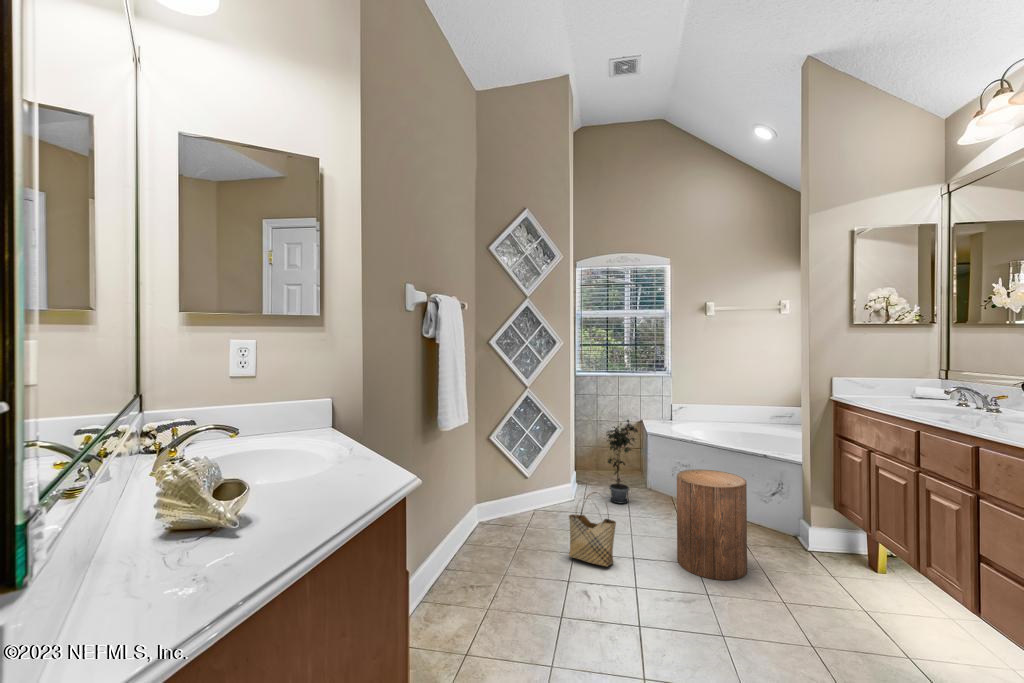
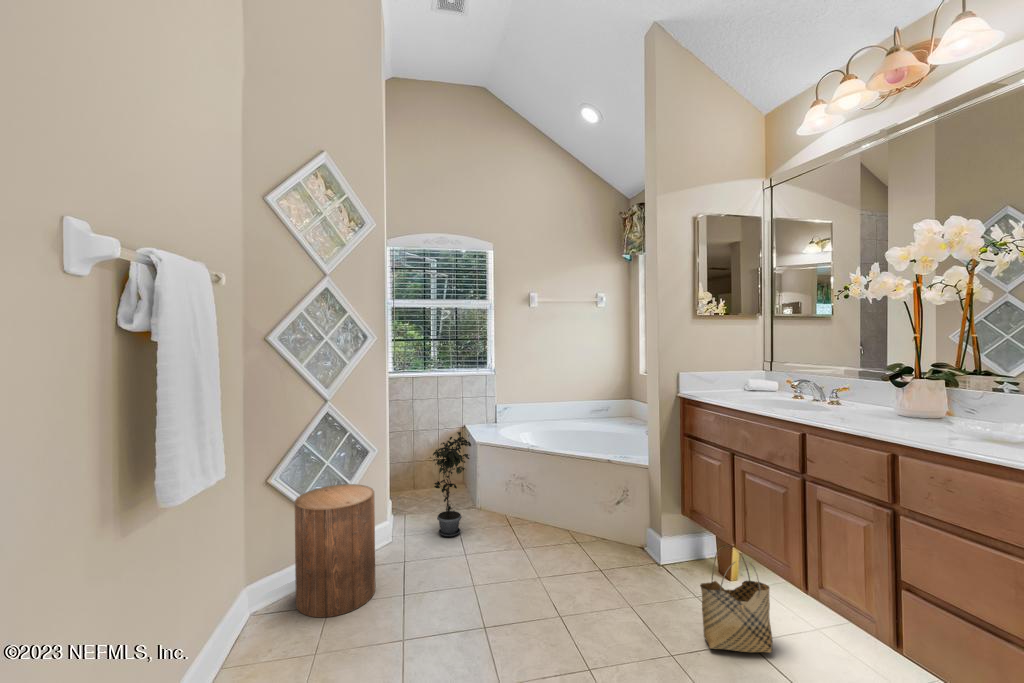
stool: present [677,469,747,580] -> present [295,484,375,617]
woven basket: present [569,492,616,566] -> present [700,545,773,653]

